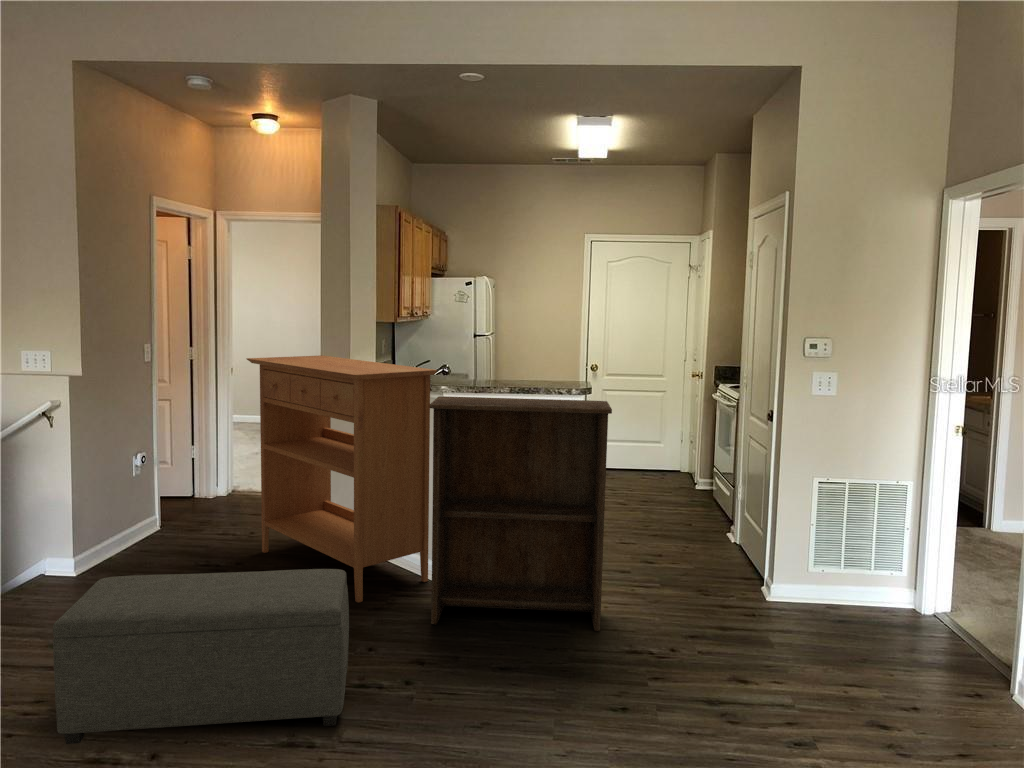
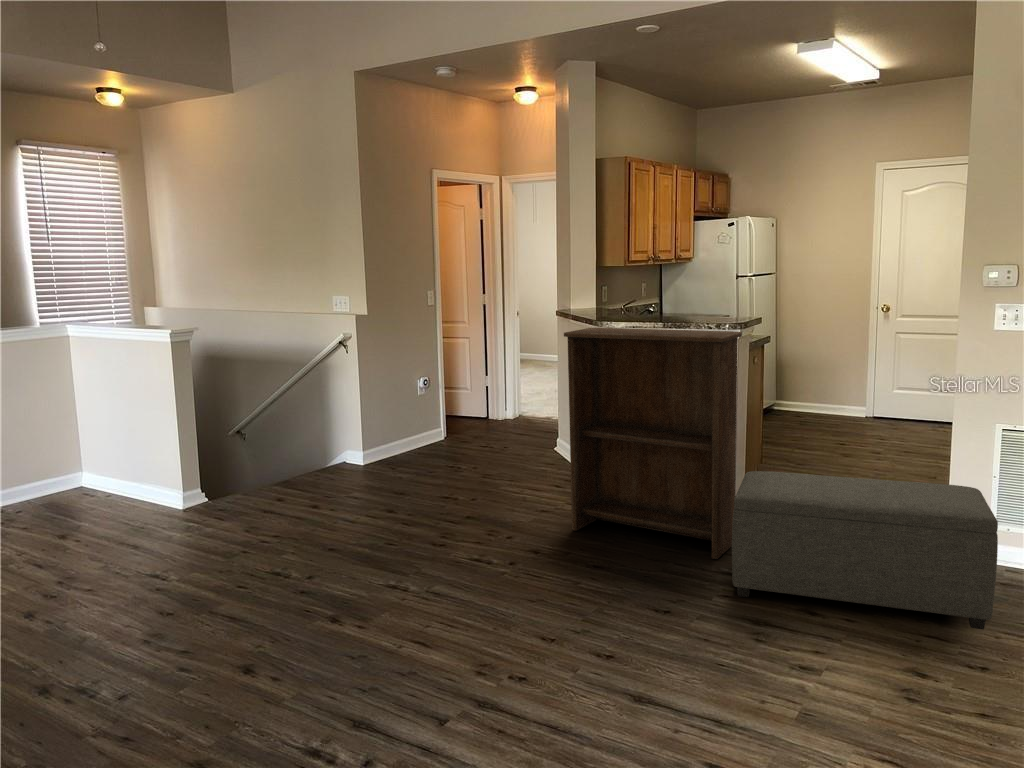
console table: present [247,355,437,603] -> none [483,297,606,507]
ottoman: present [53,569,349,744] -> present [732,471,998,629]

